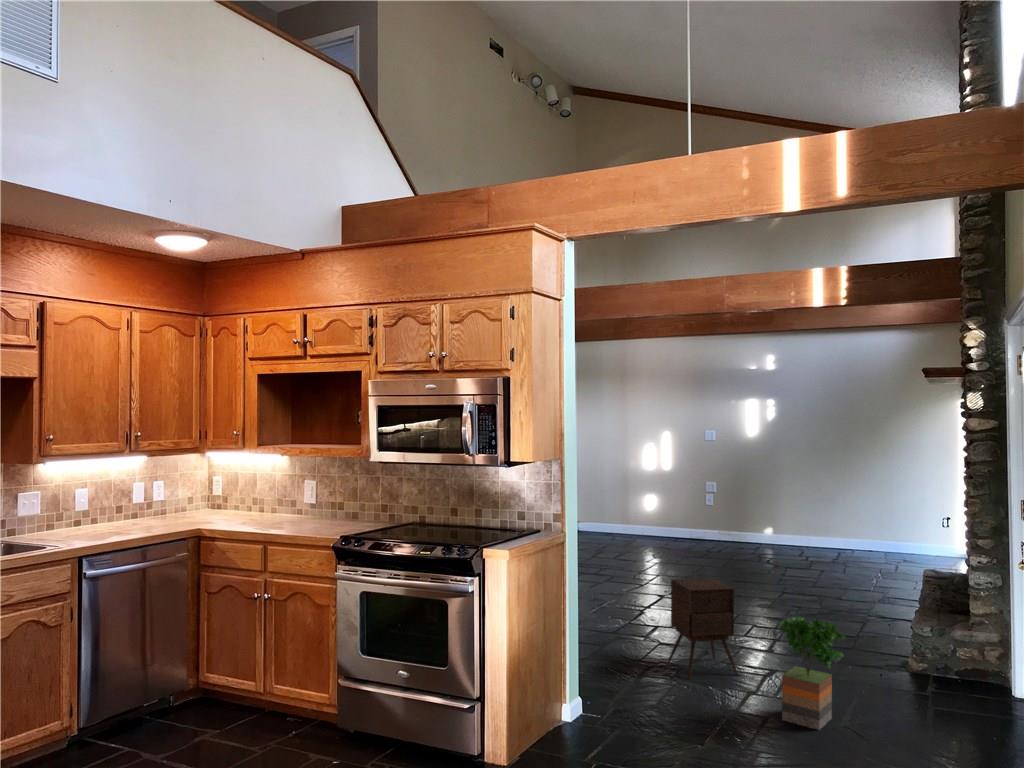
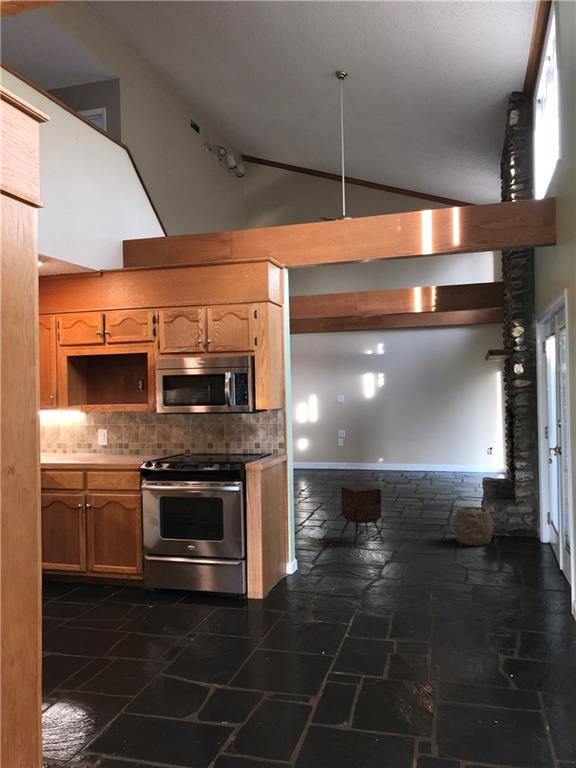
potted tree: present [778,616,845,730] -> none [412,500,453,567]
woven basket: none [856,625,926,695] -> present [454,506,493,545]

